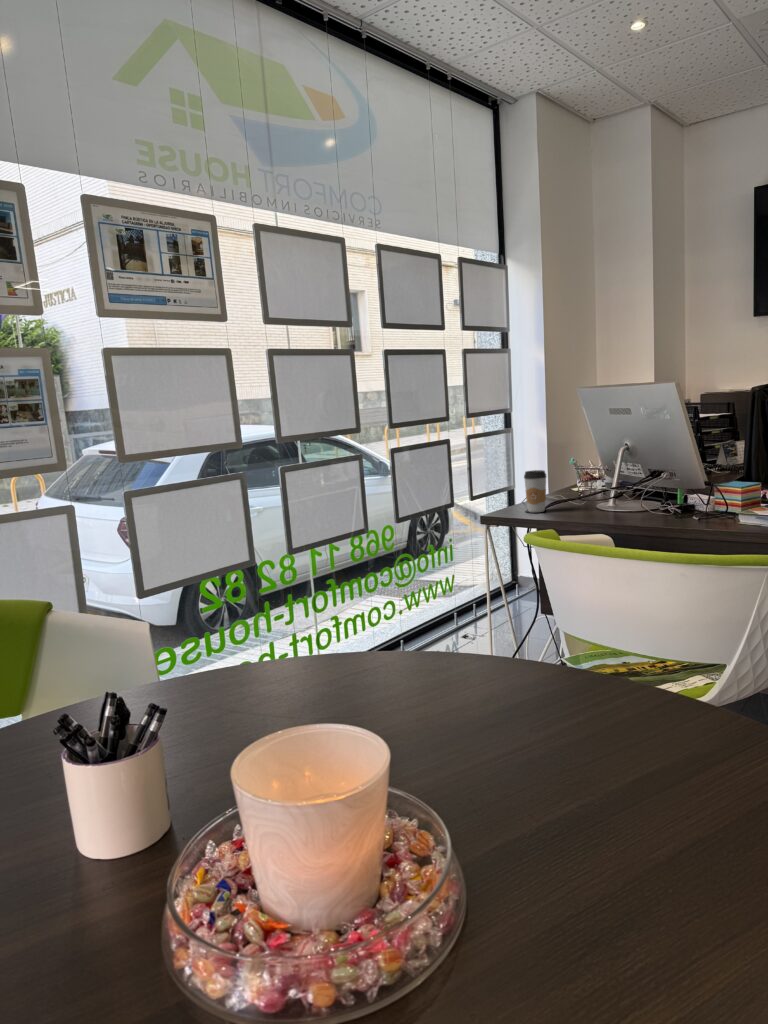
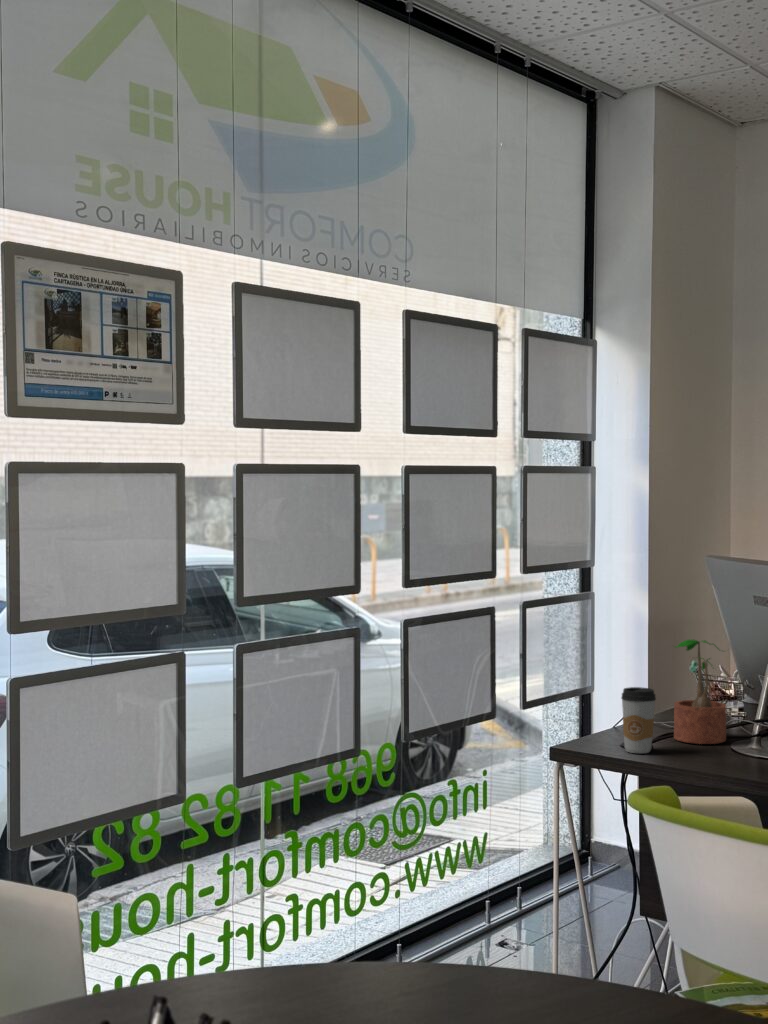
potted plant: none [557,438,594,504] -> present [674,640,727,744]

